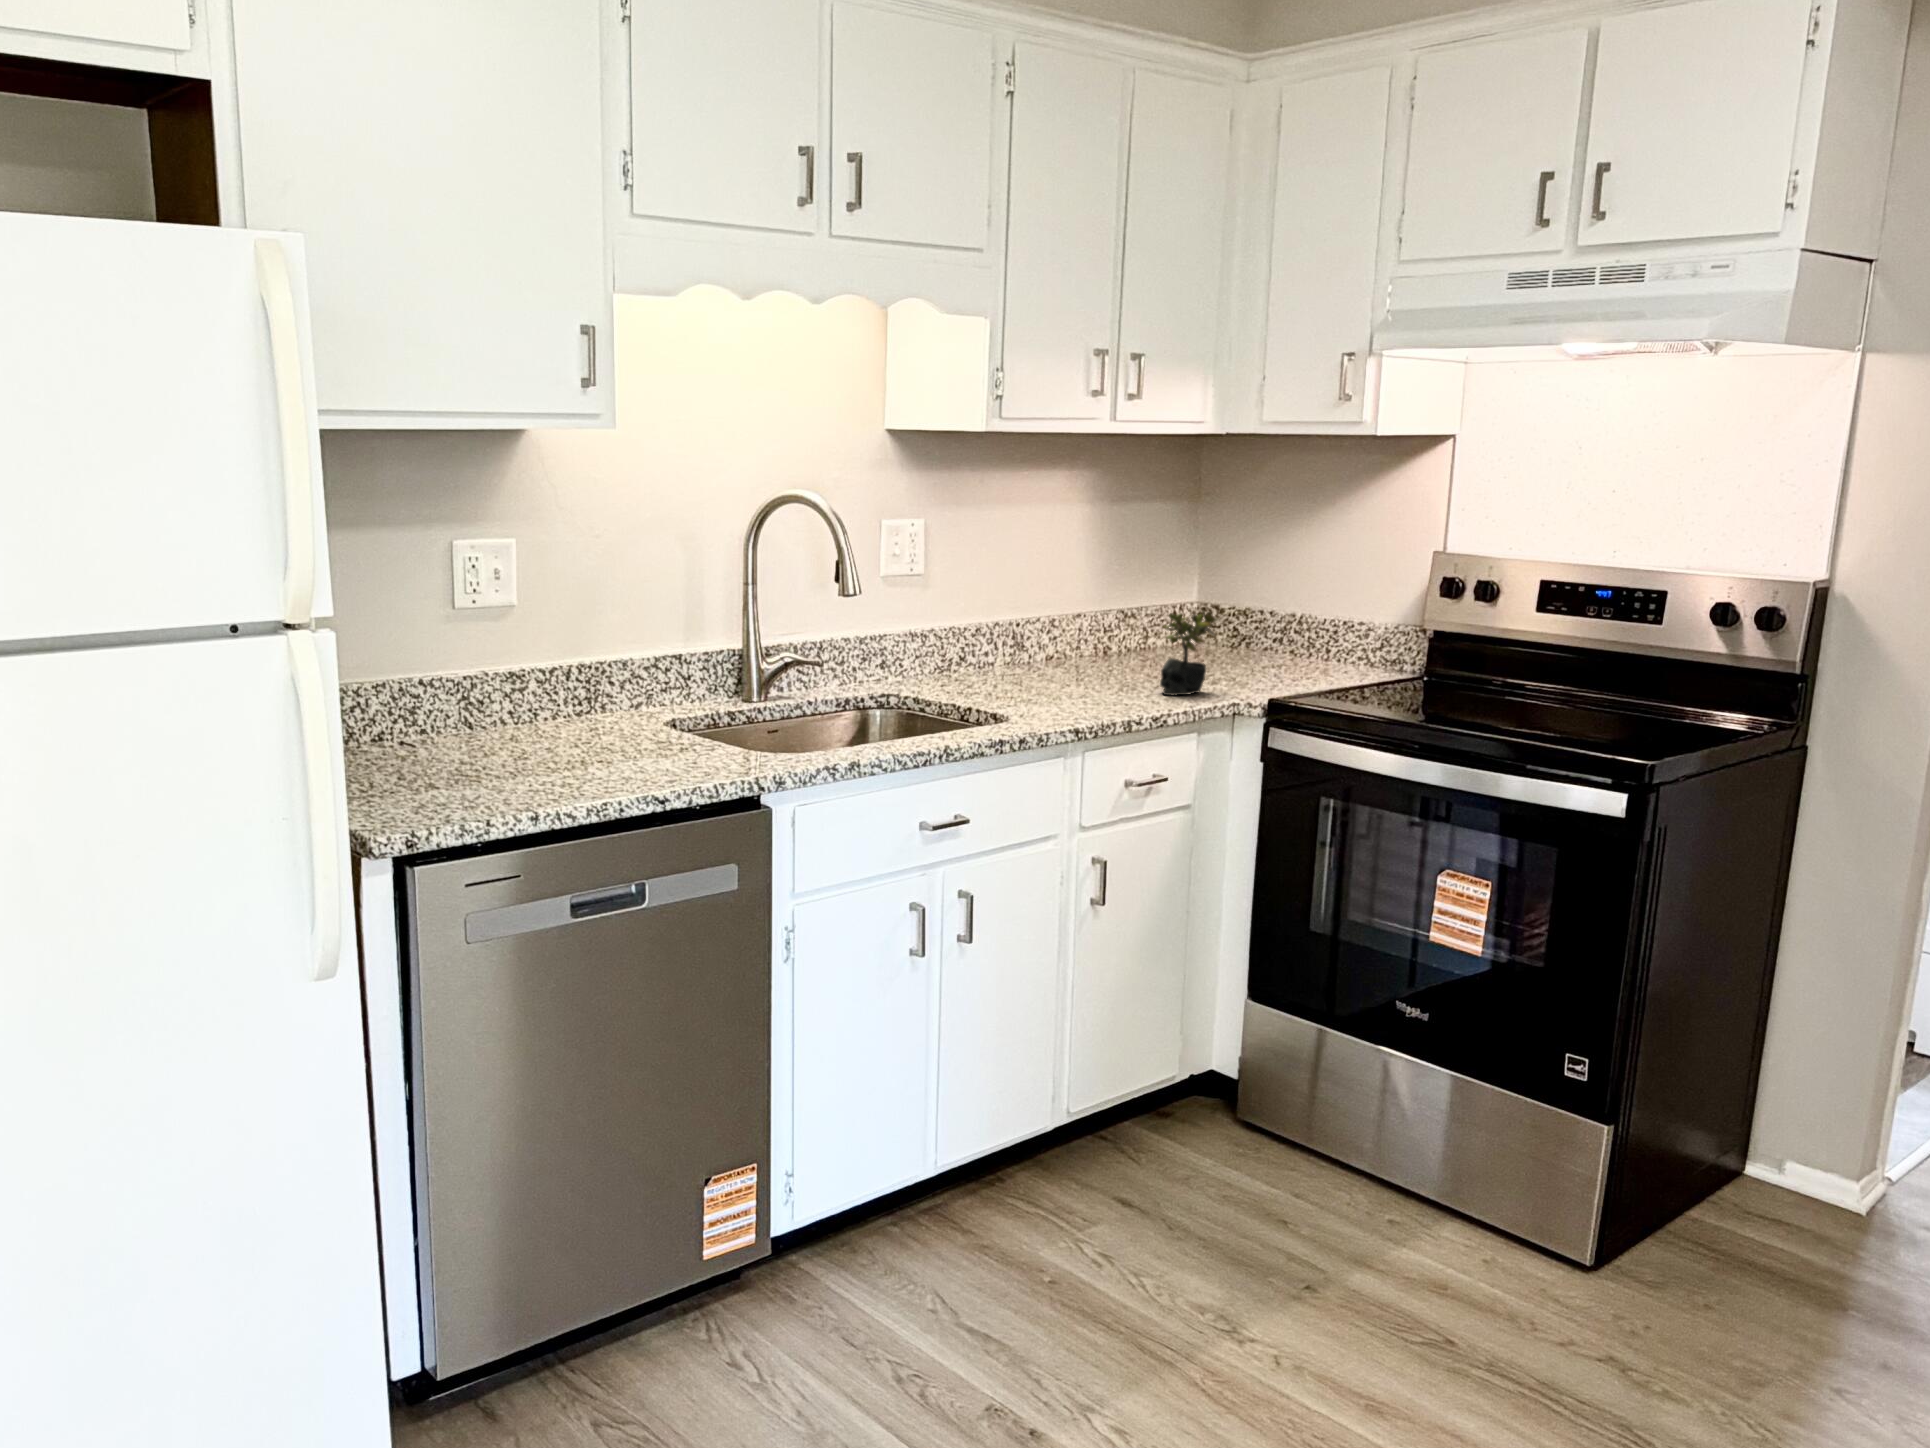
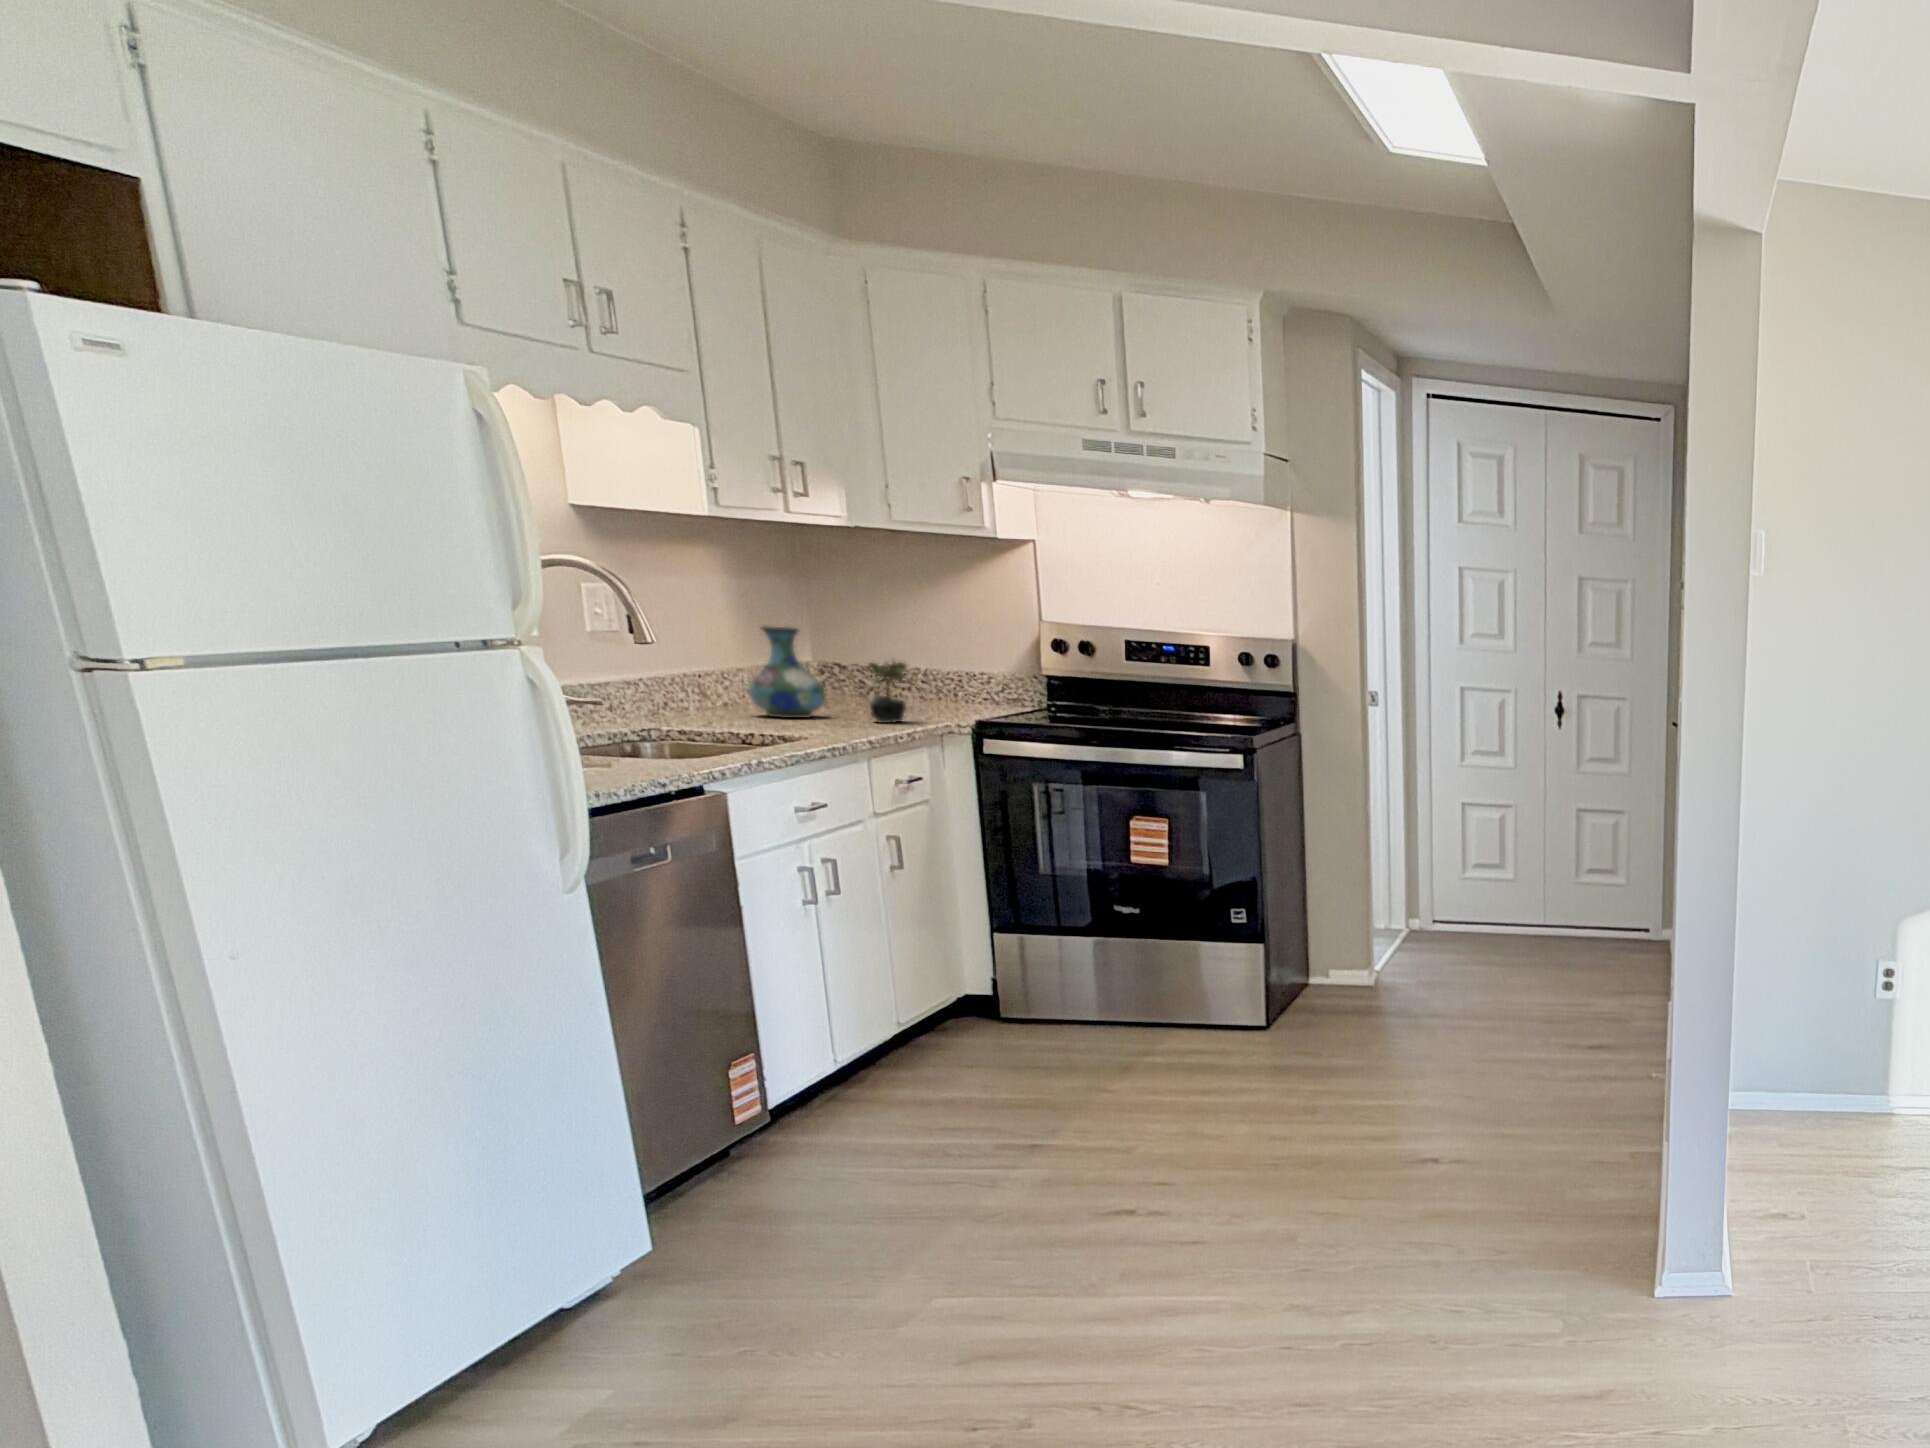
vase: none [1058,565,1137,681] -> present [748,626,825,718]

